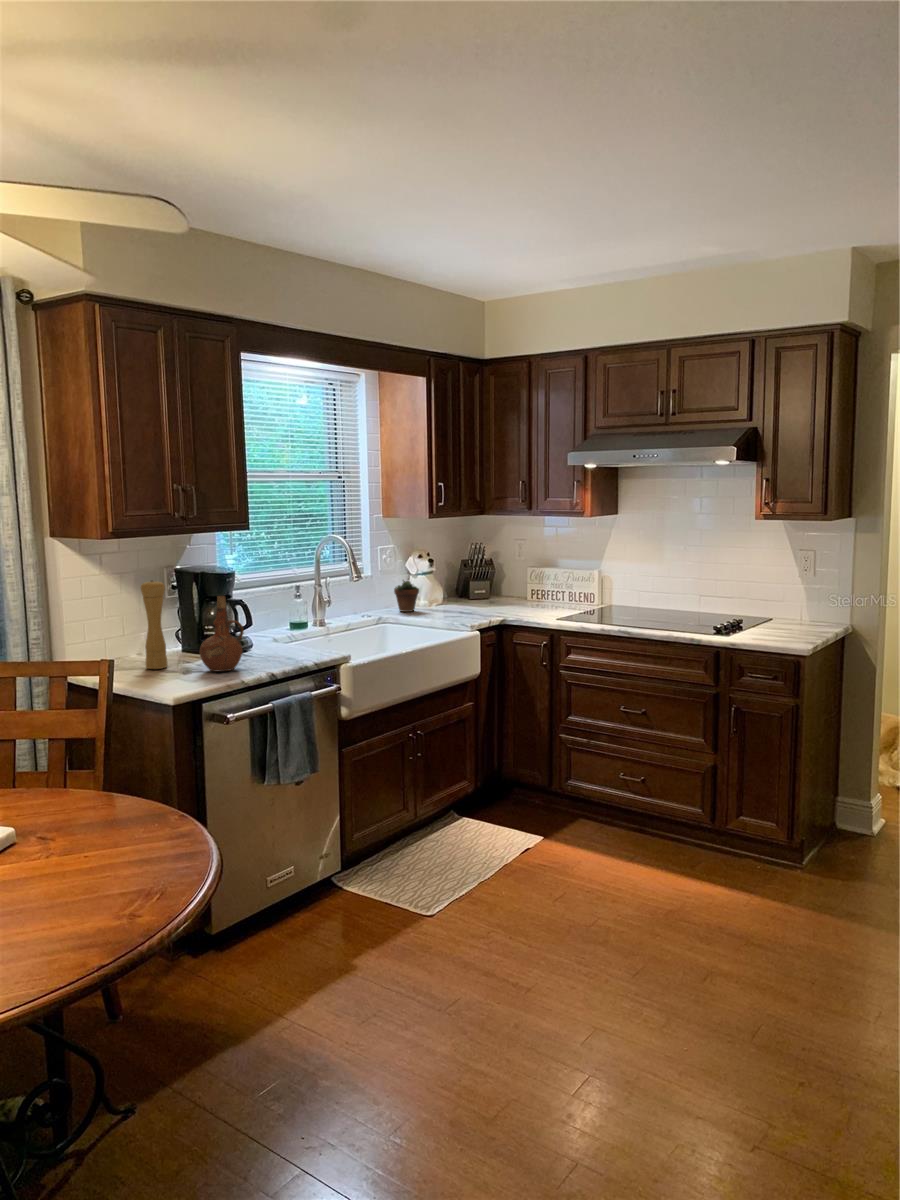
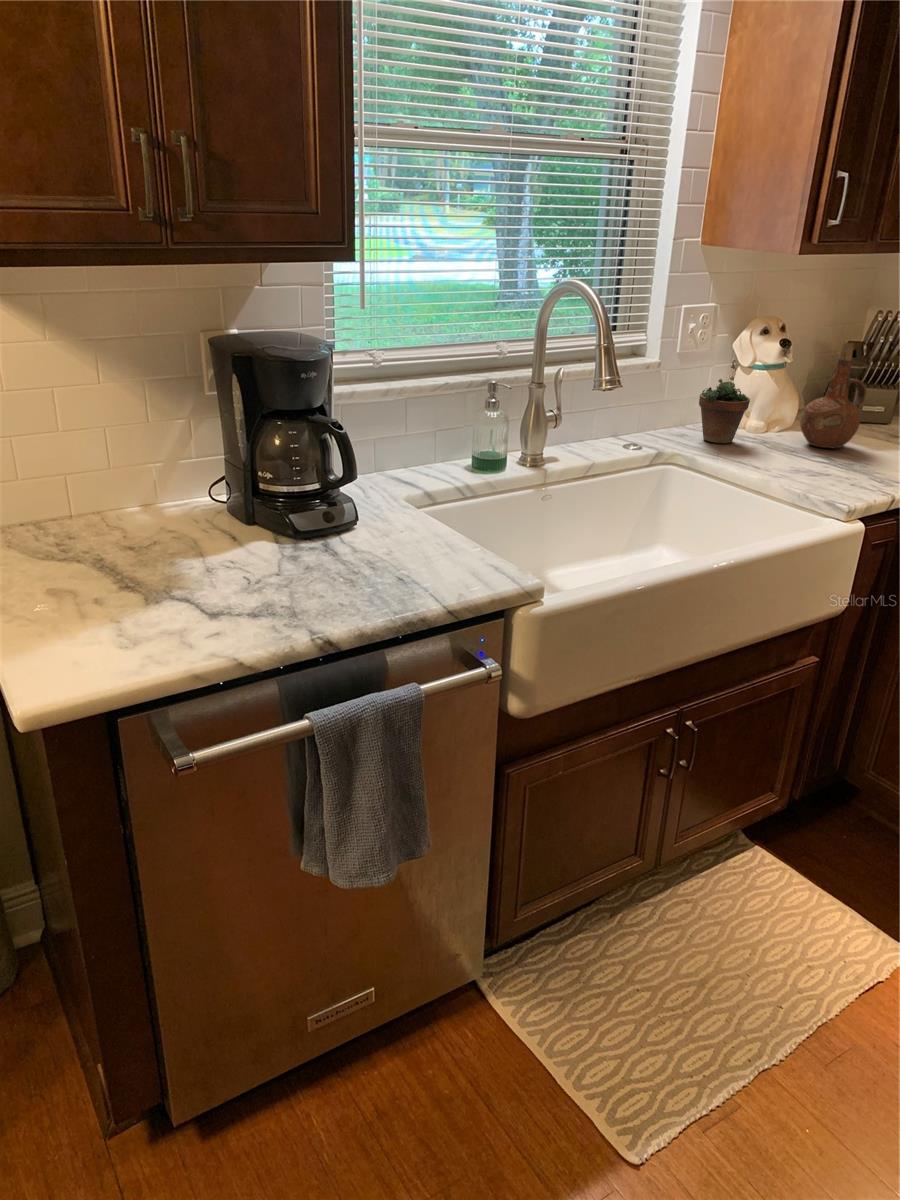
pepper mill: present [141,580,168,669] -> none [68,373,143,573]
ceramic pitcher: present [200,596,244,671] -> present [800,343,866,448]

